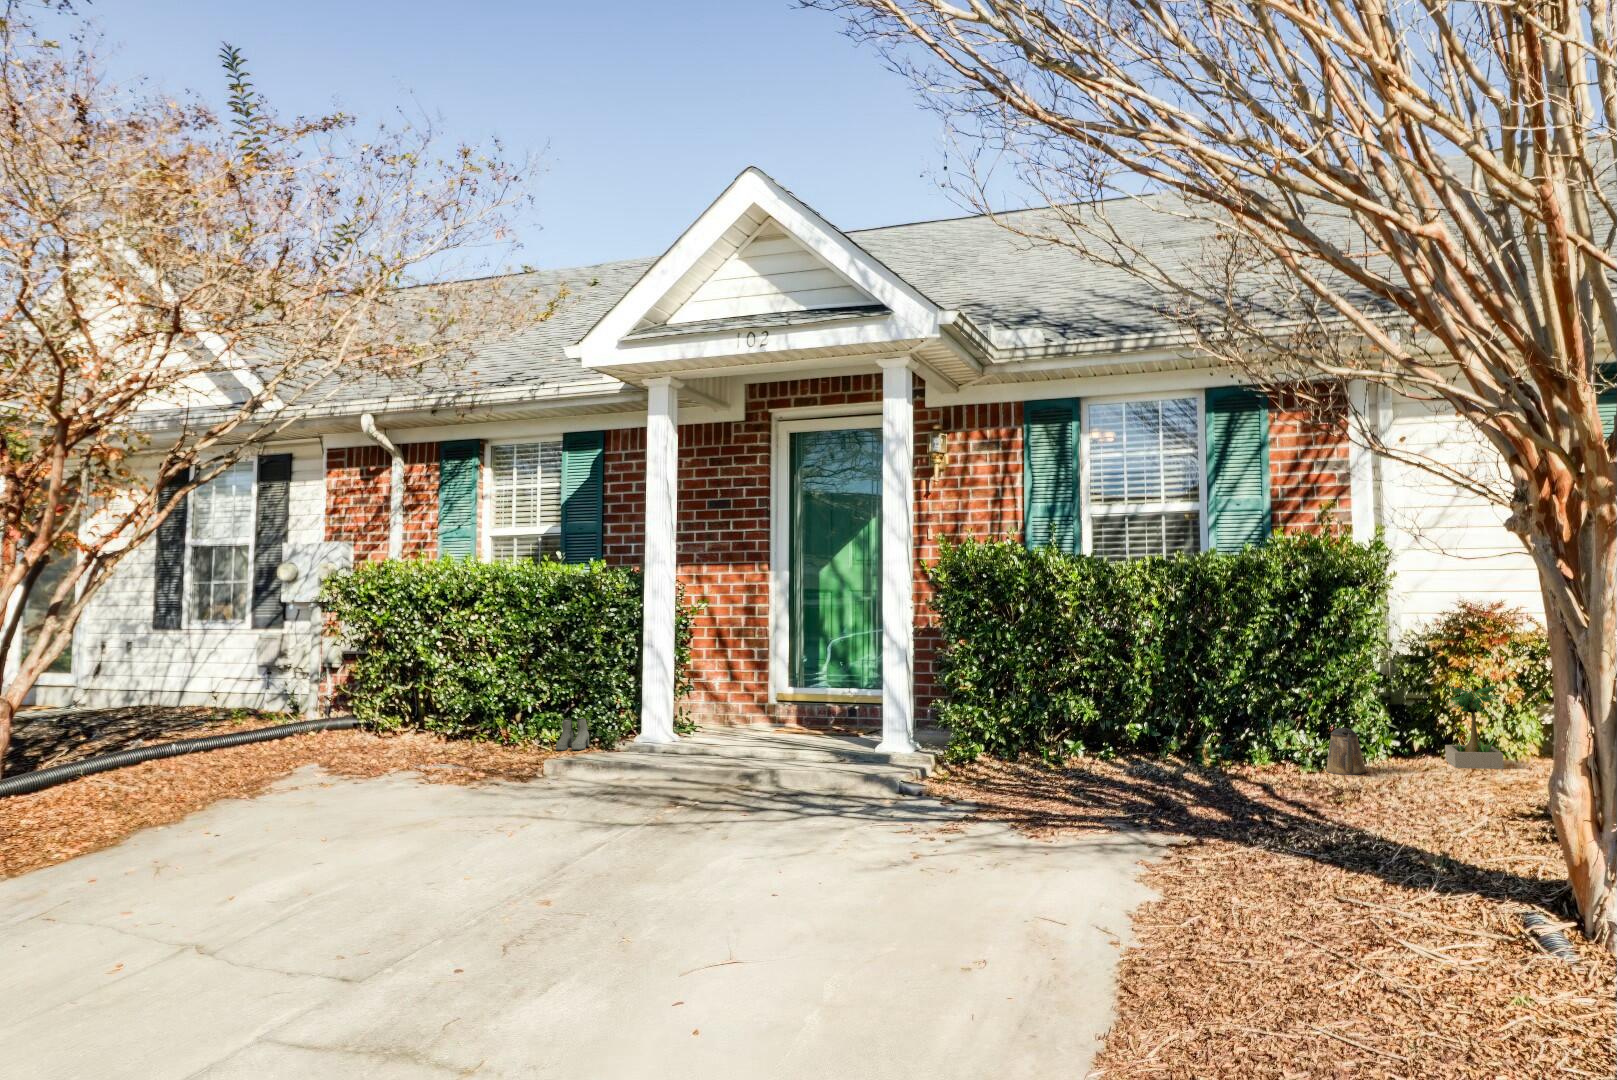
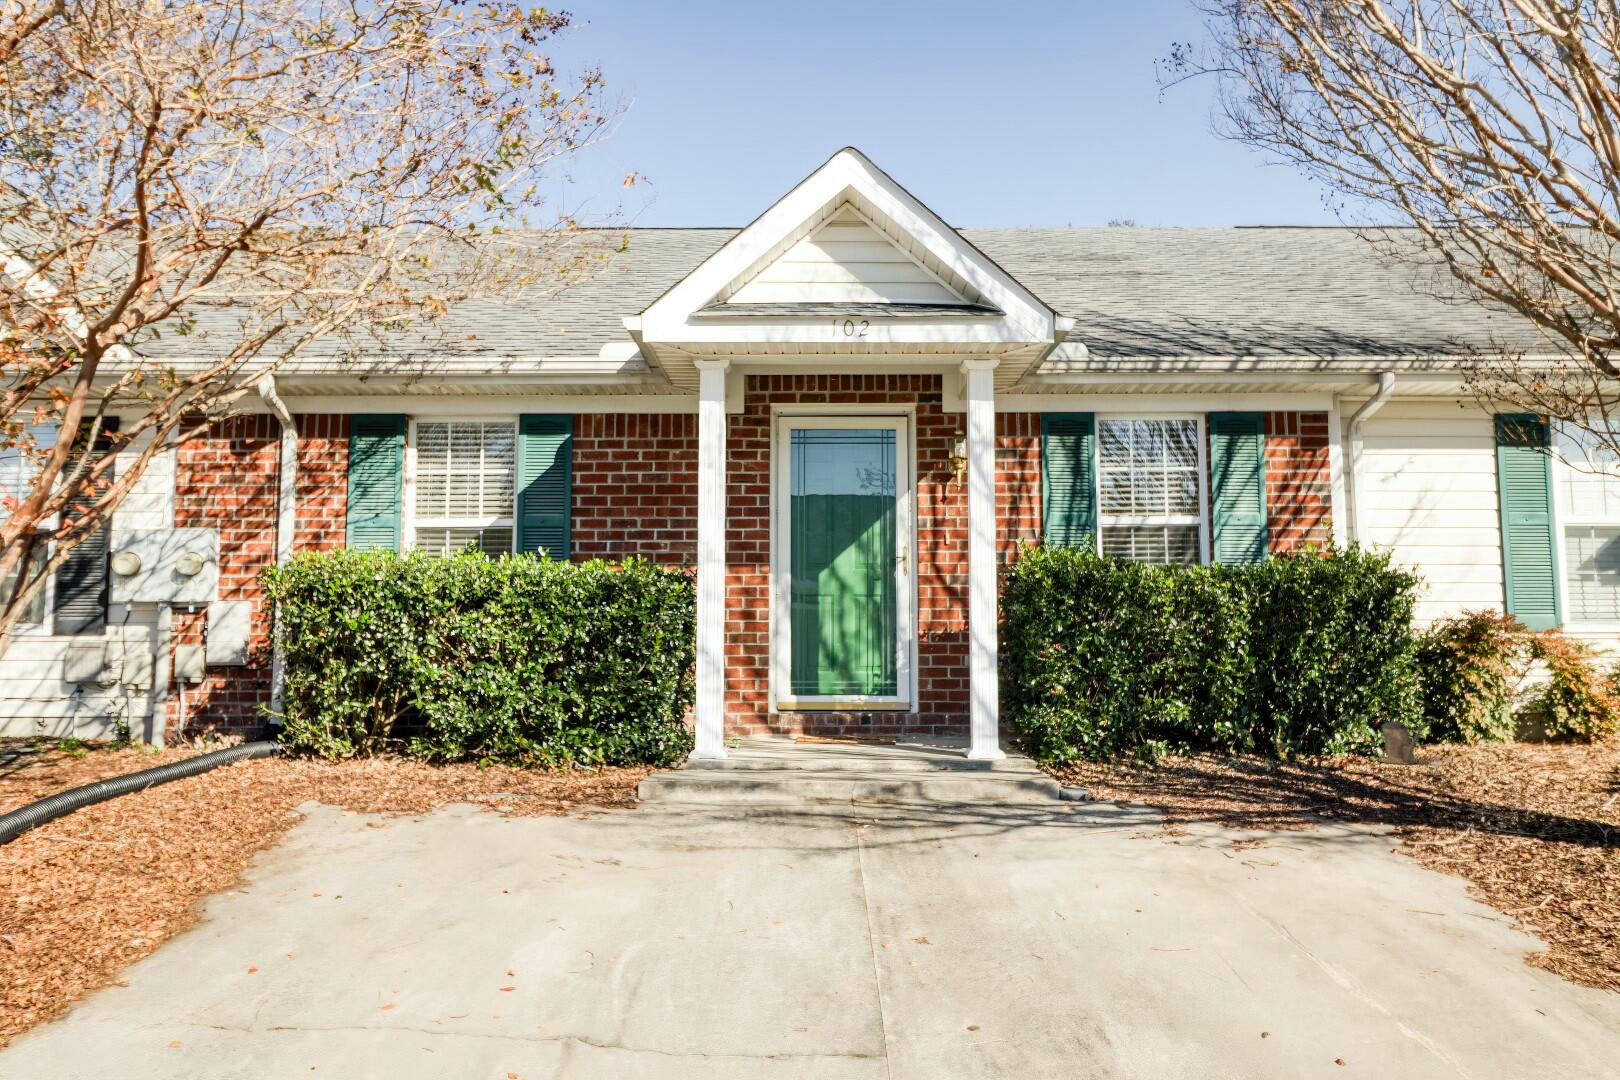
potted plant: present [1445,685,1504,769] -> none [1444,681,1506,755]
boots: present [556,718,589,751] -> none [591,735,624,774]

